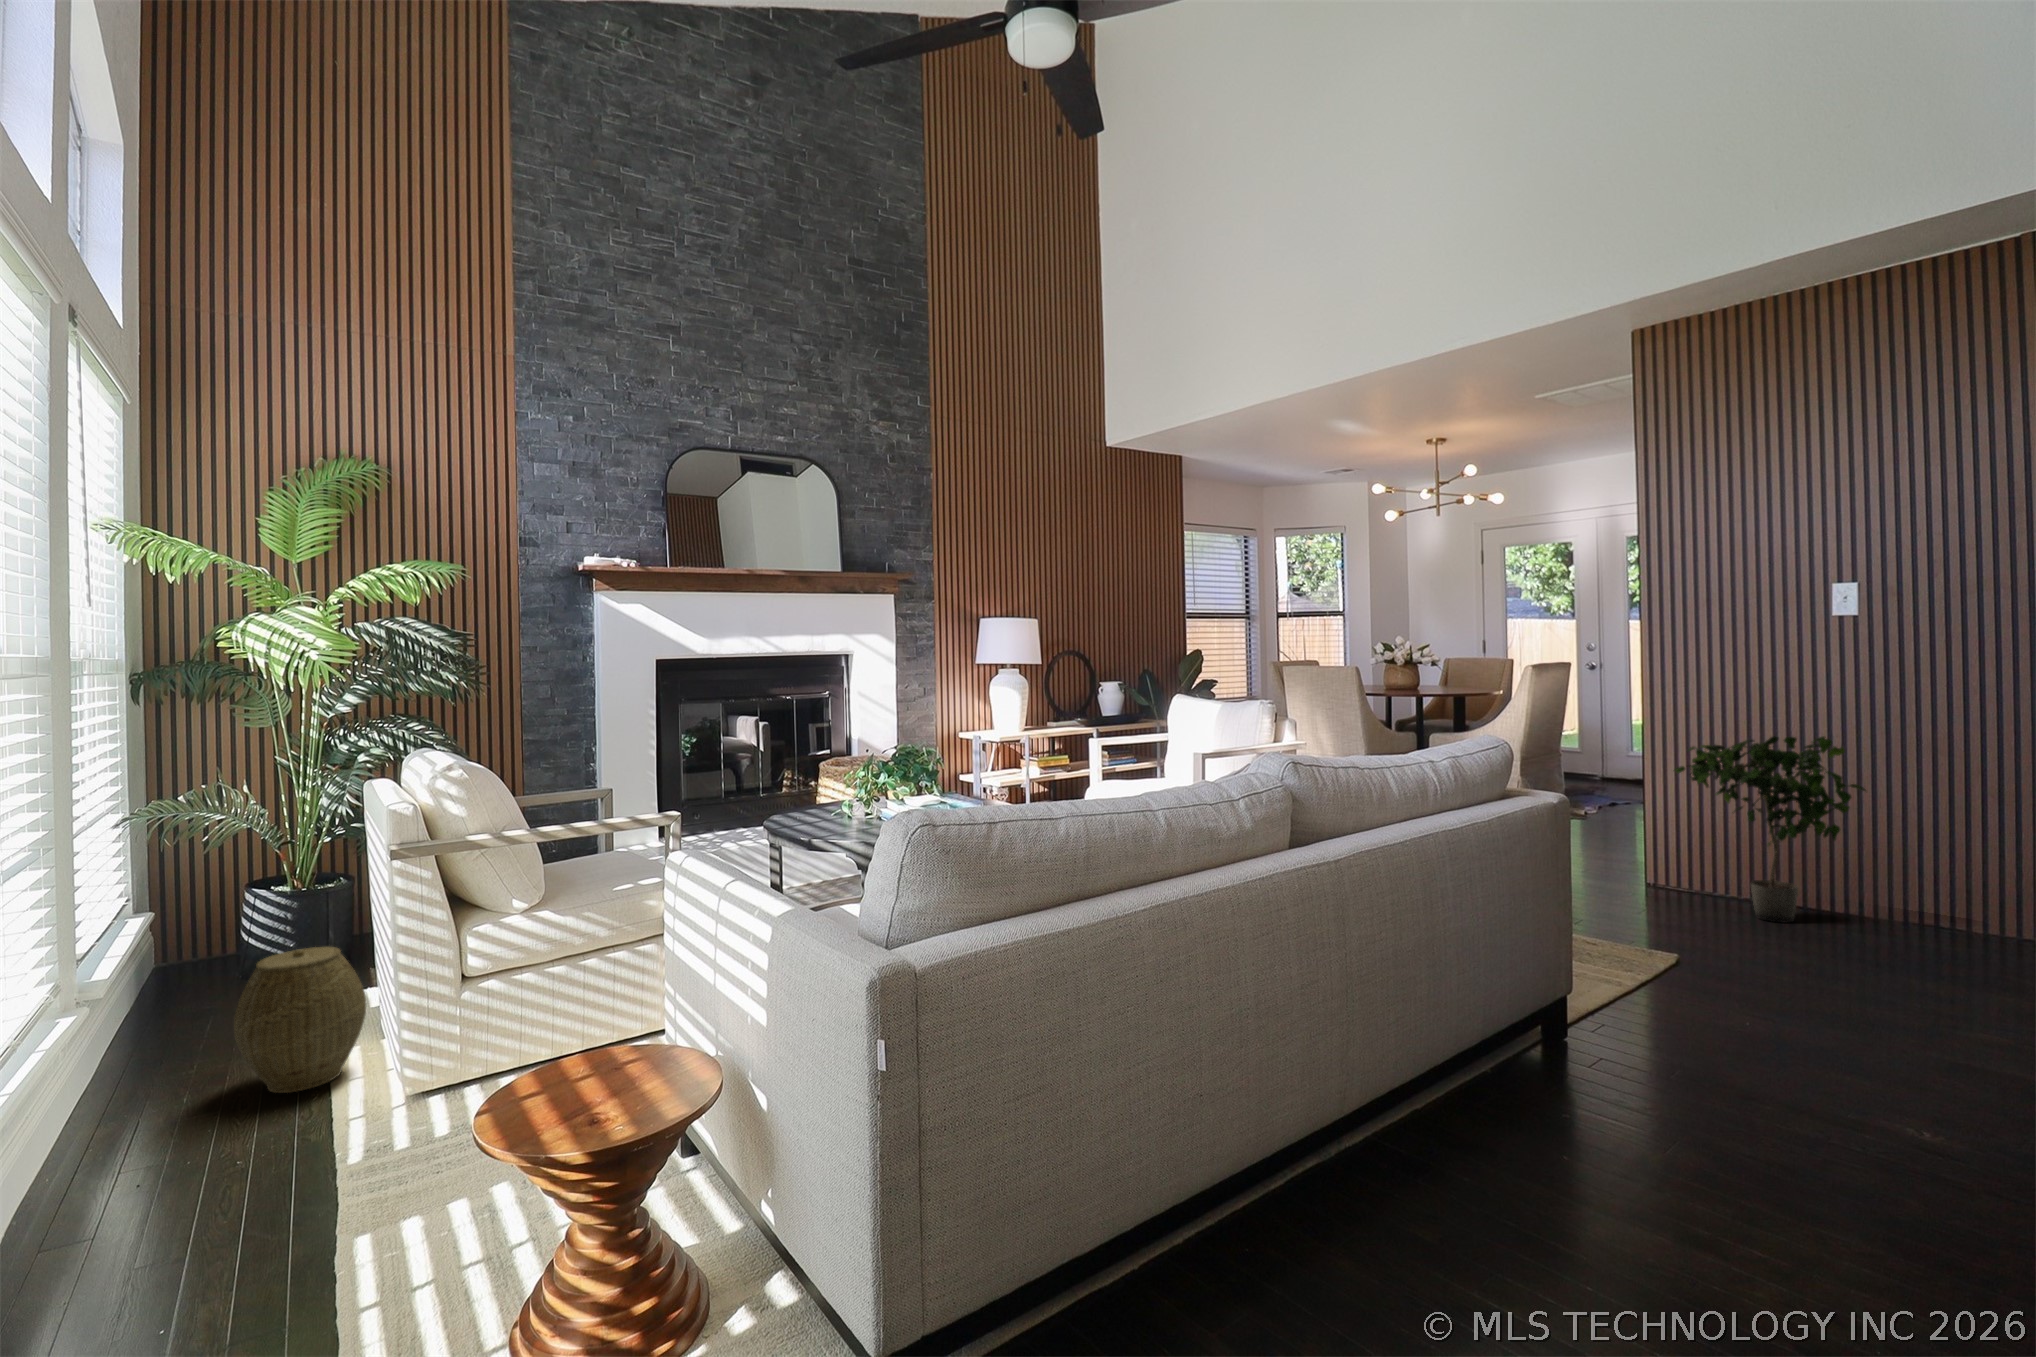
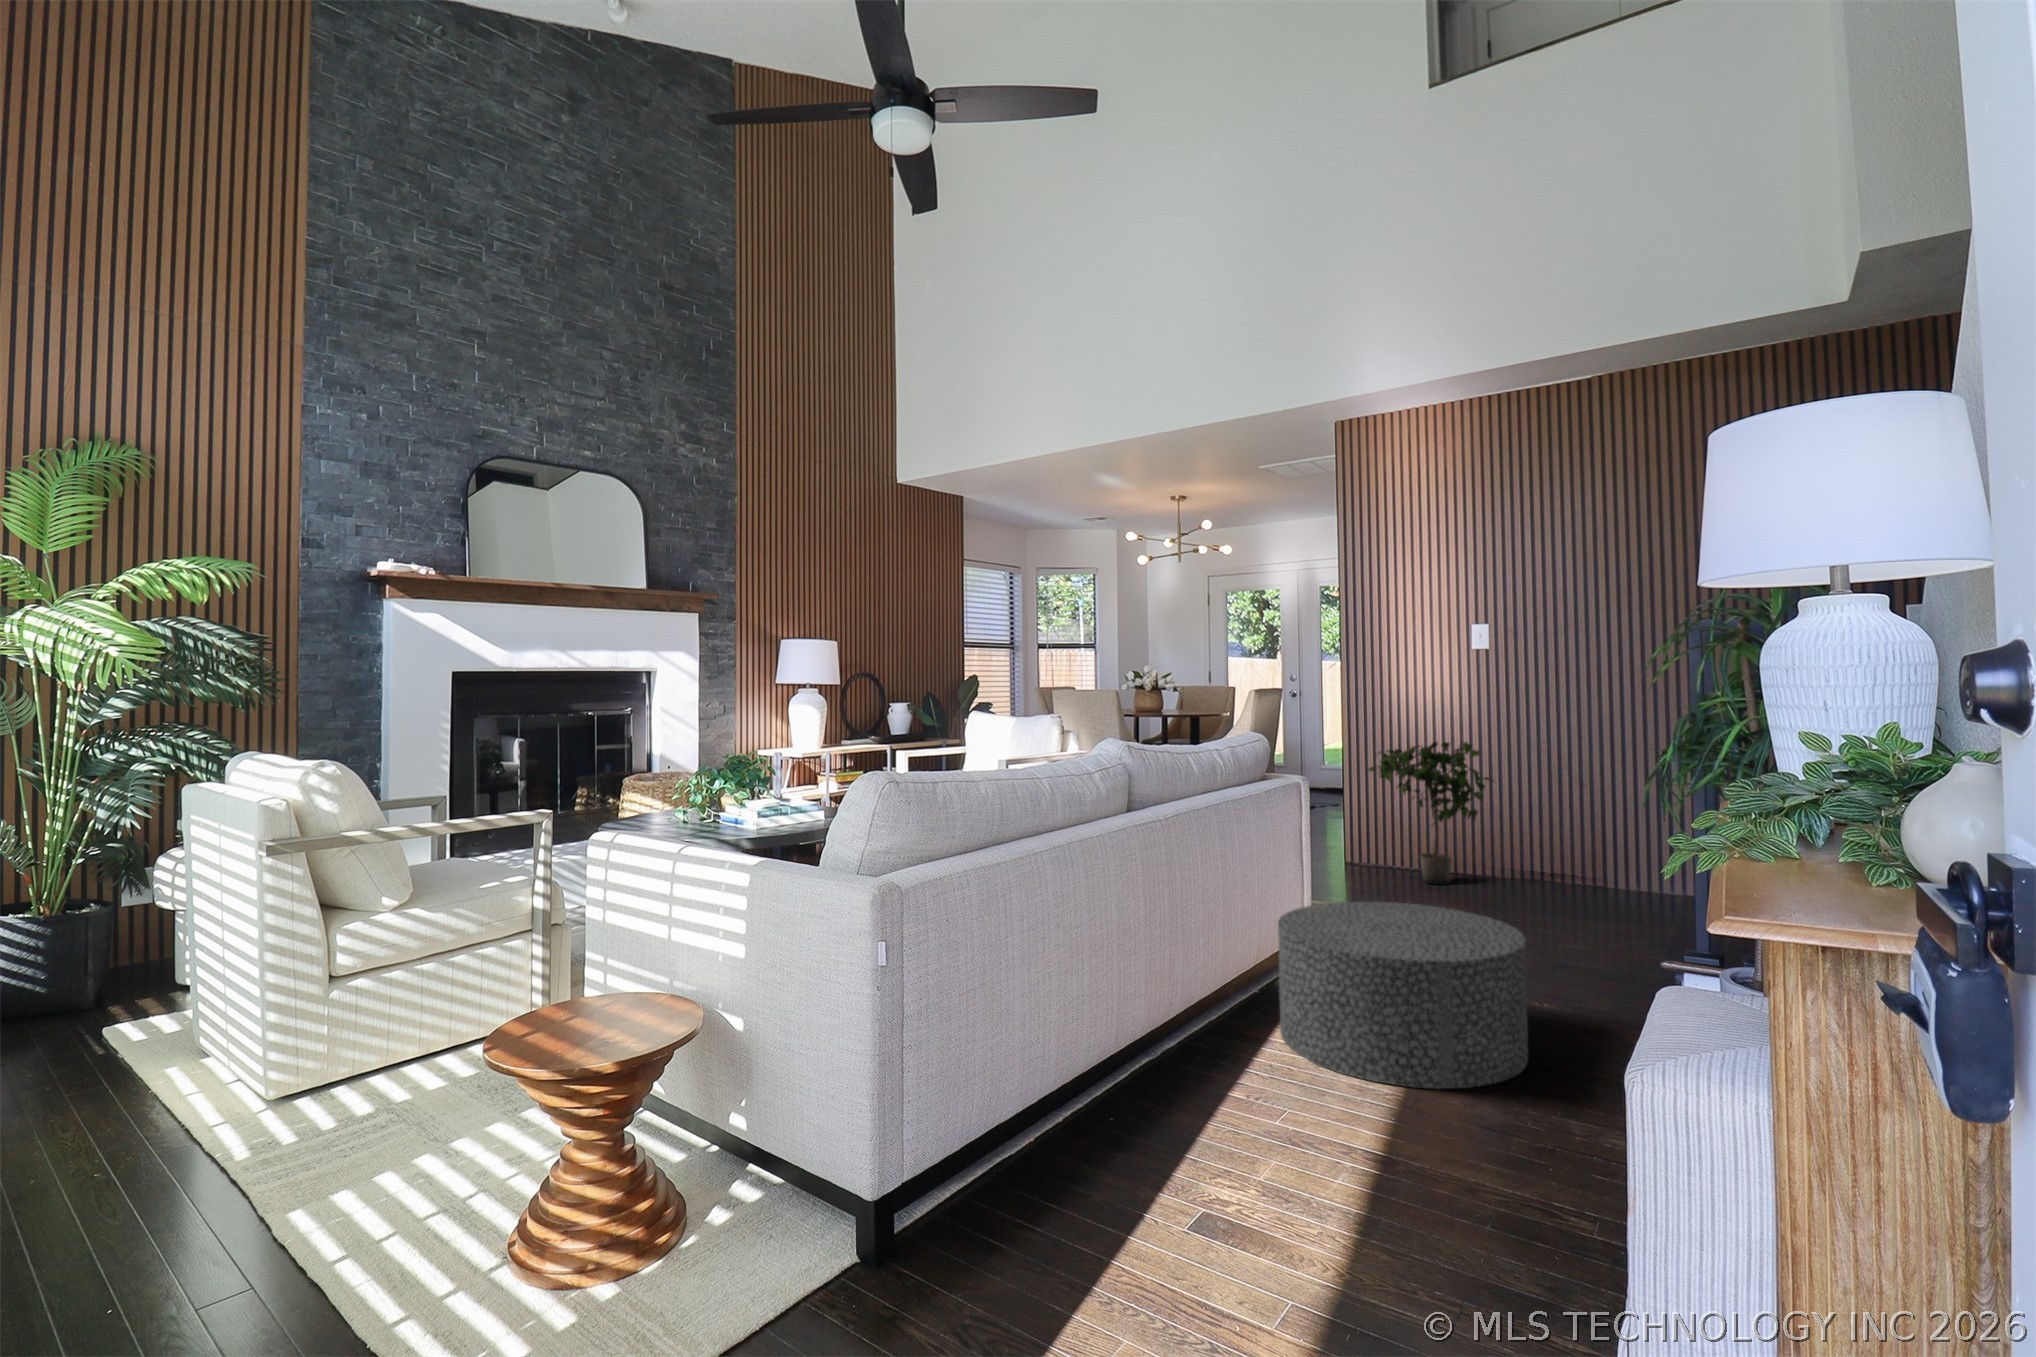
woven basket: present [234,947,366,1093] -> none [46,958,200,1114]
ottoman: none [1508,963,1902,1266] -> present [1278,902,1528,1089]

